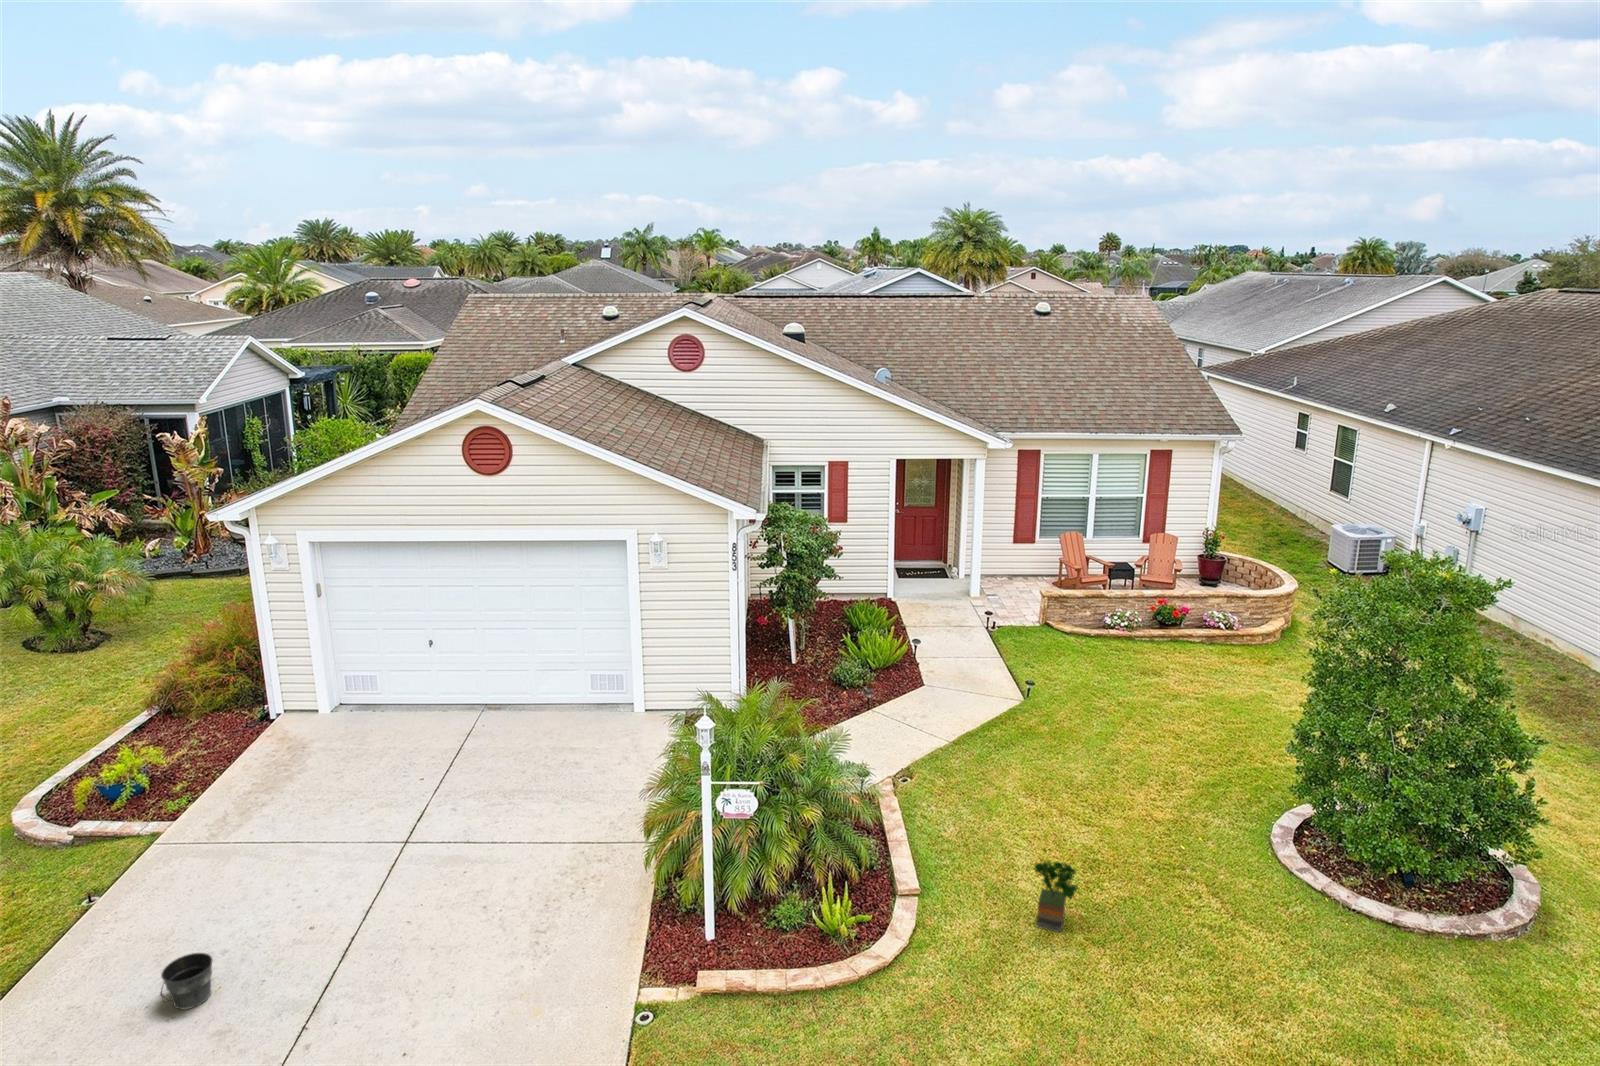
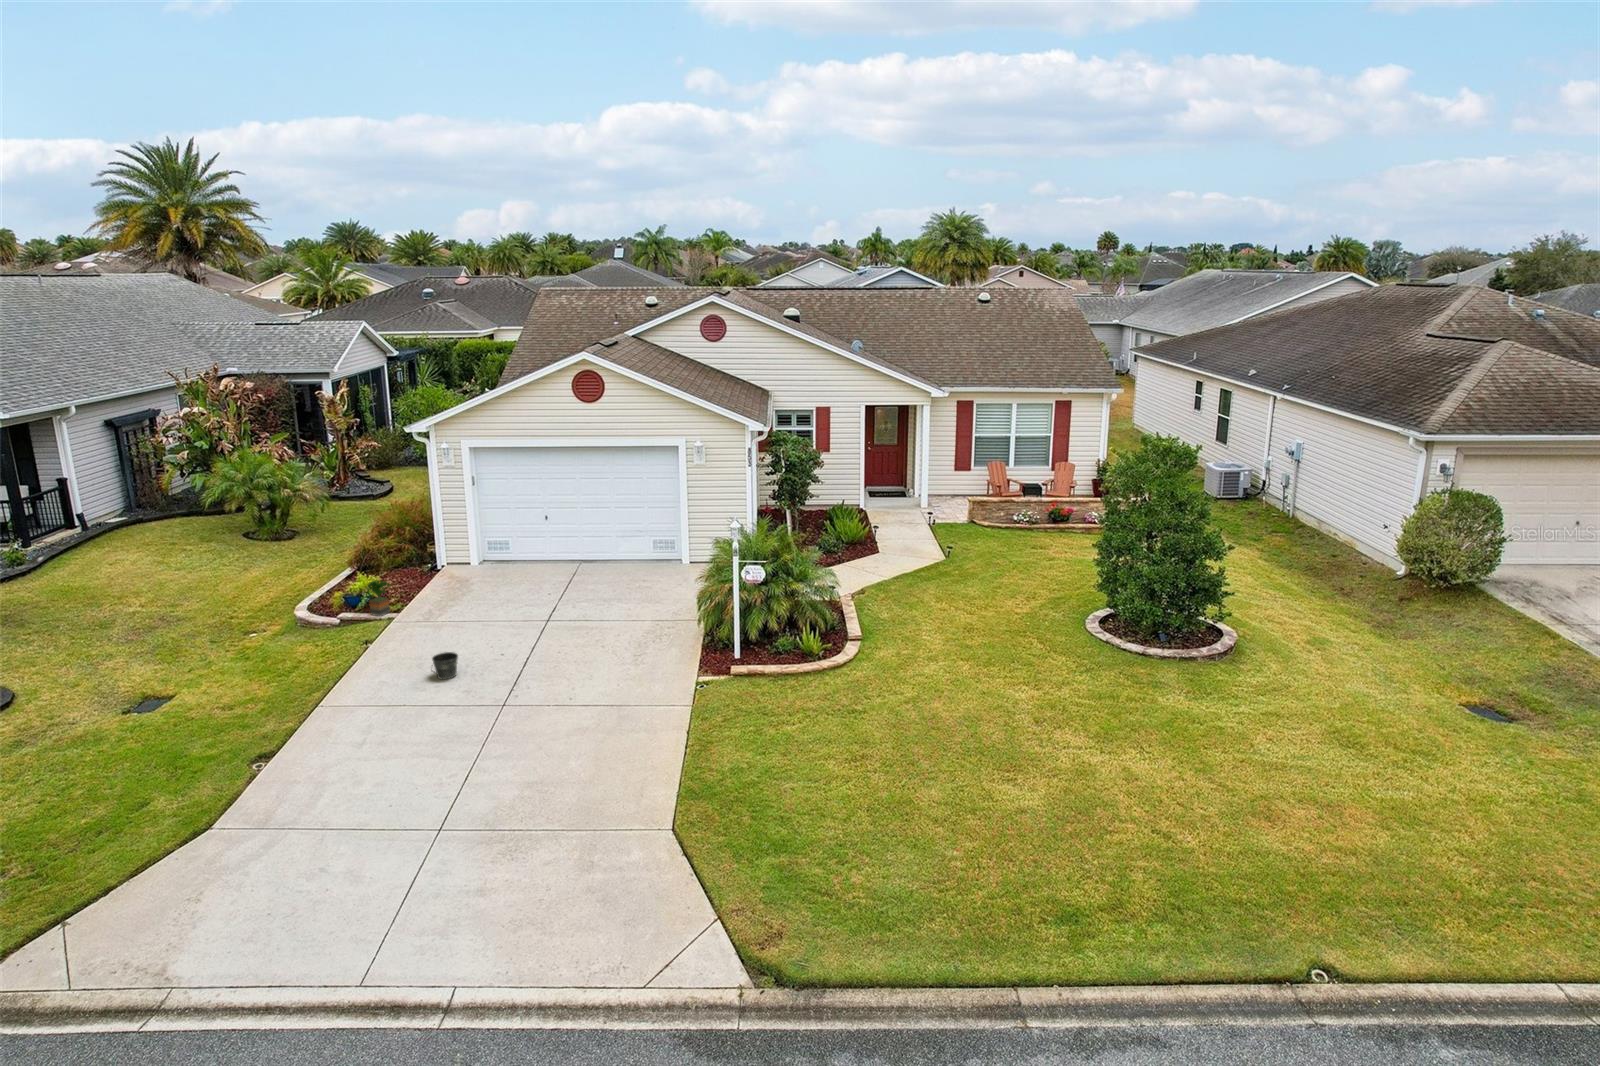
potted tree: present [1034,860,1078,932] -> present [367,581,390,616]

